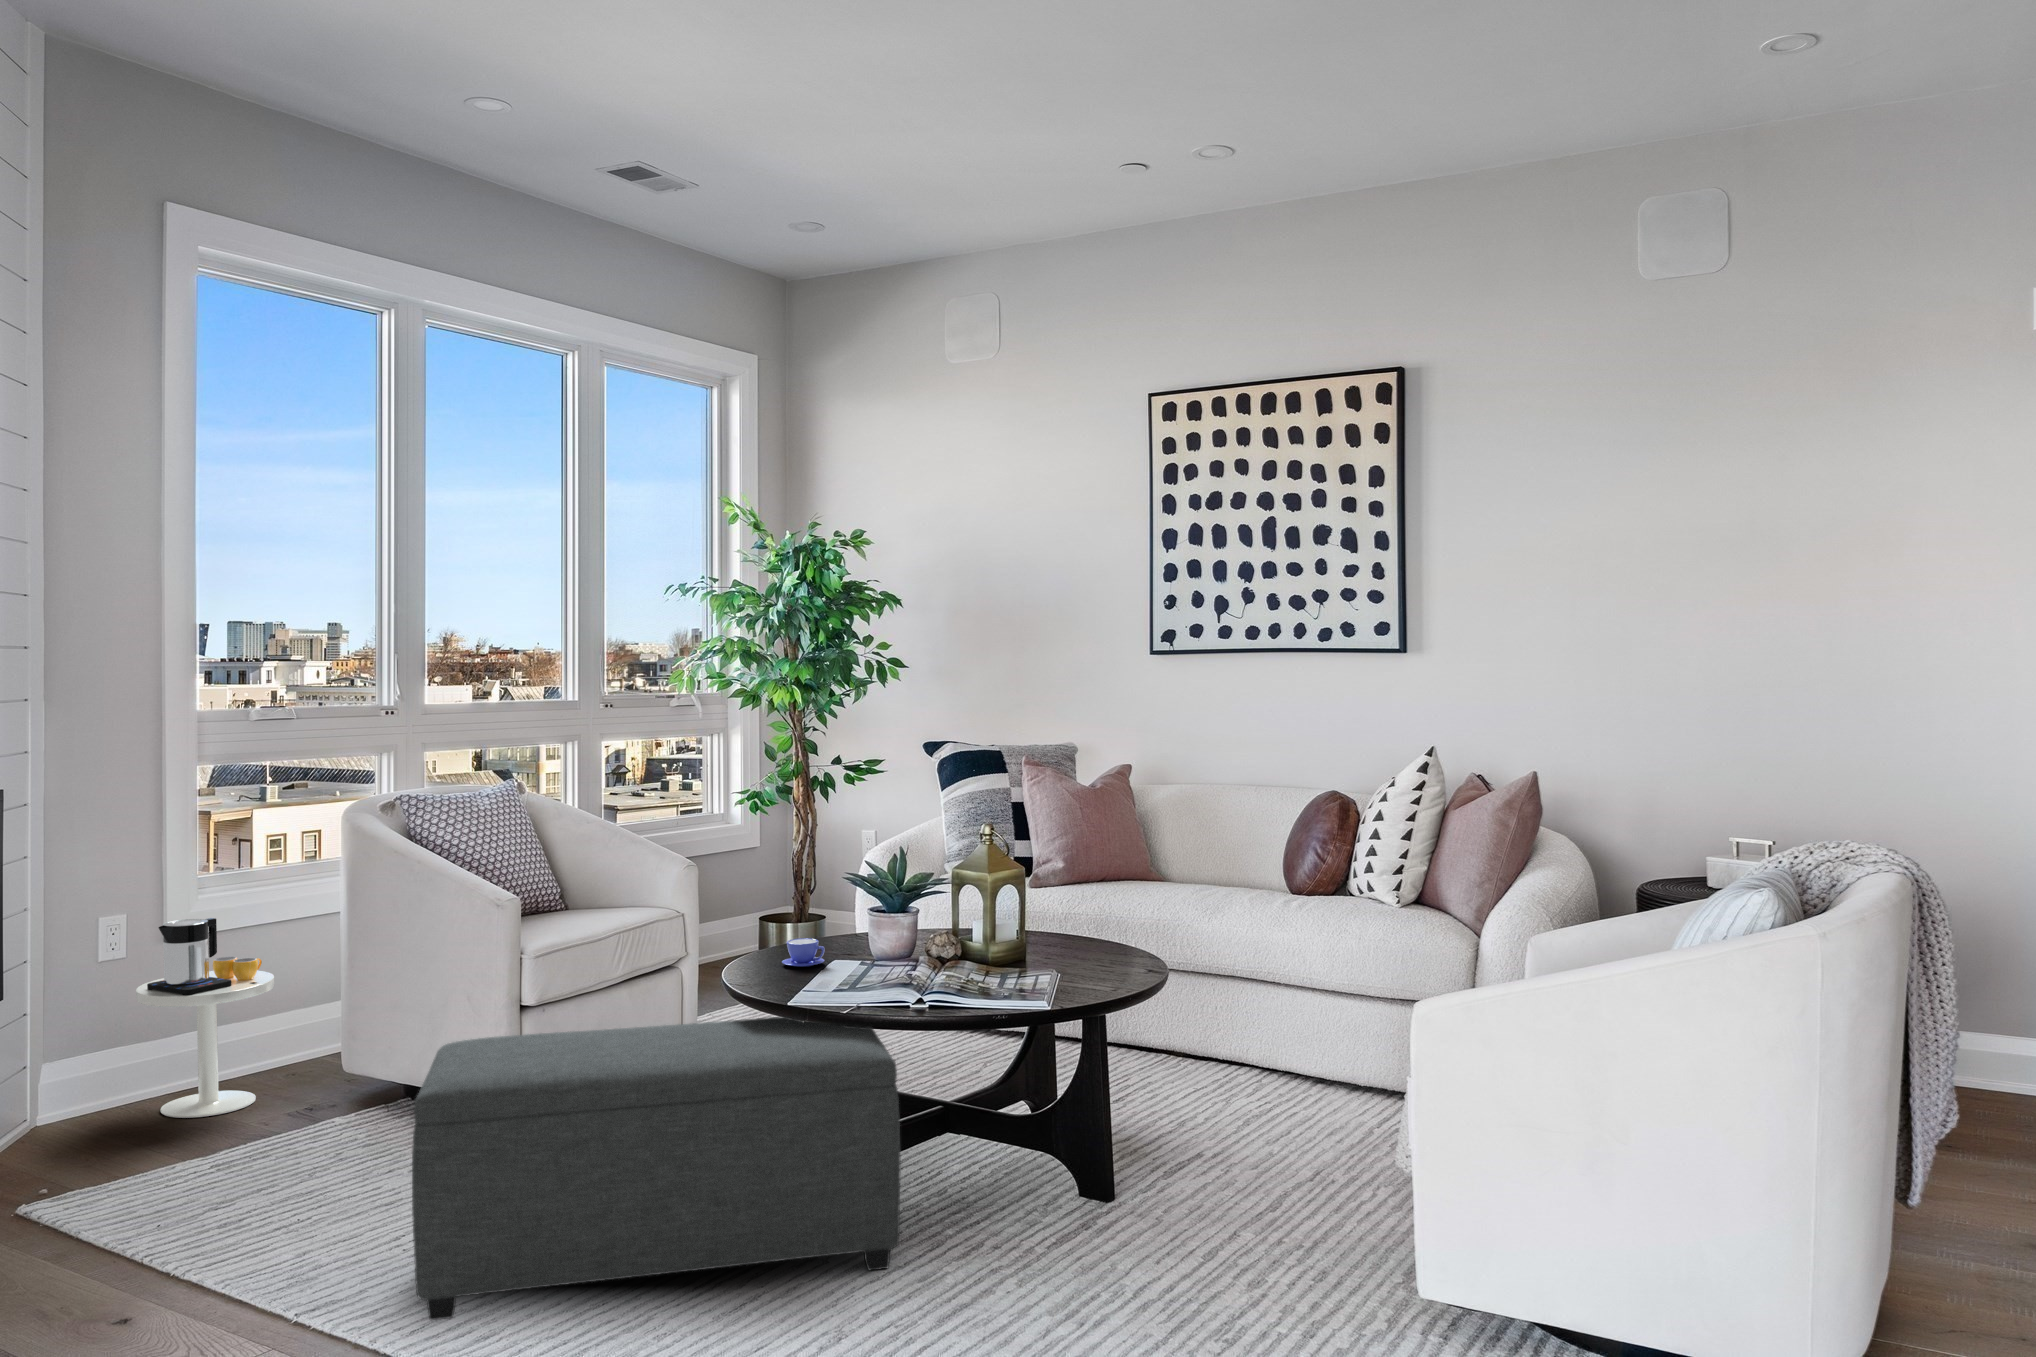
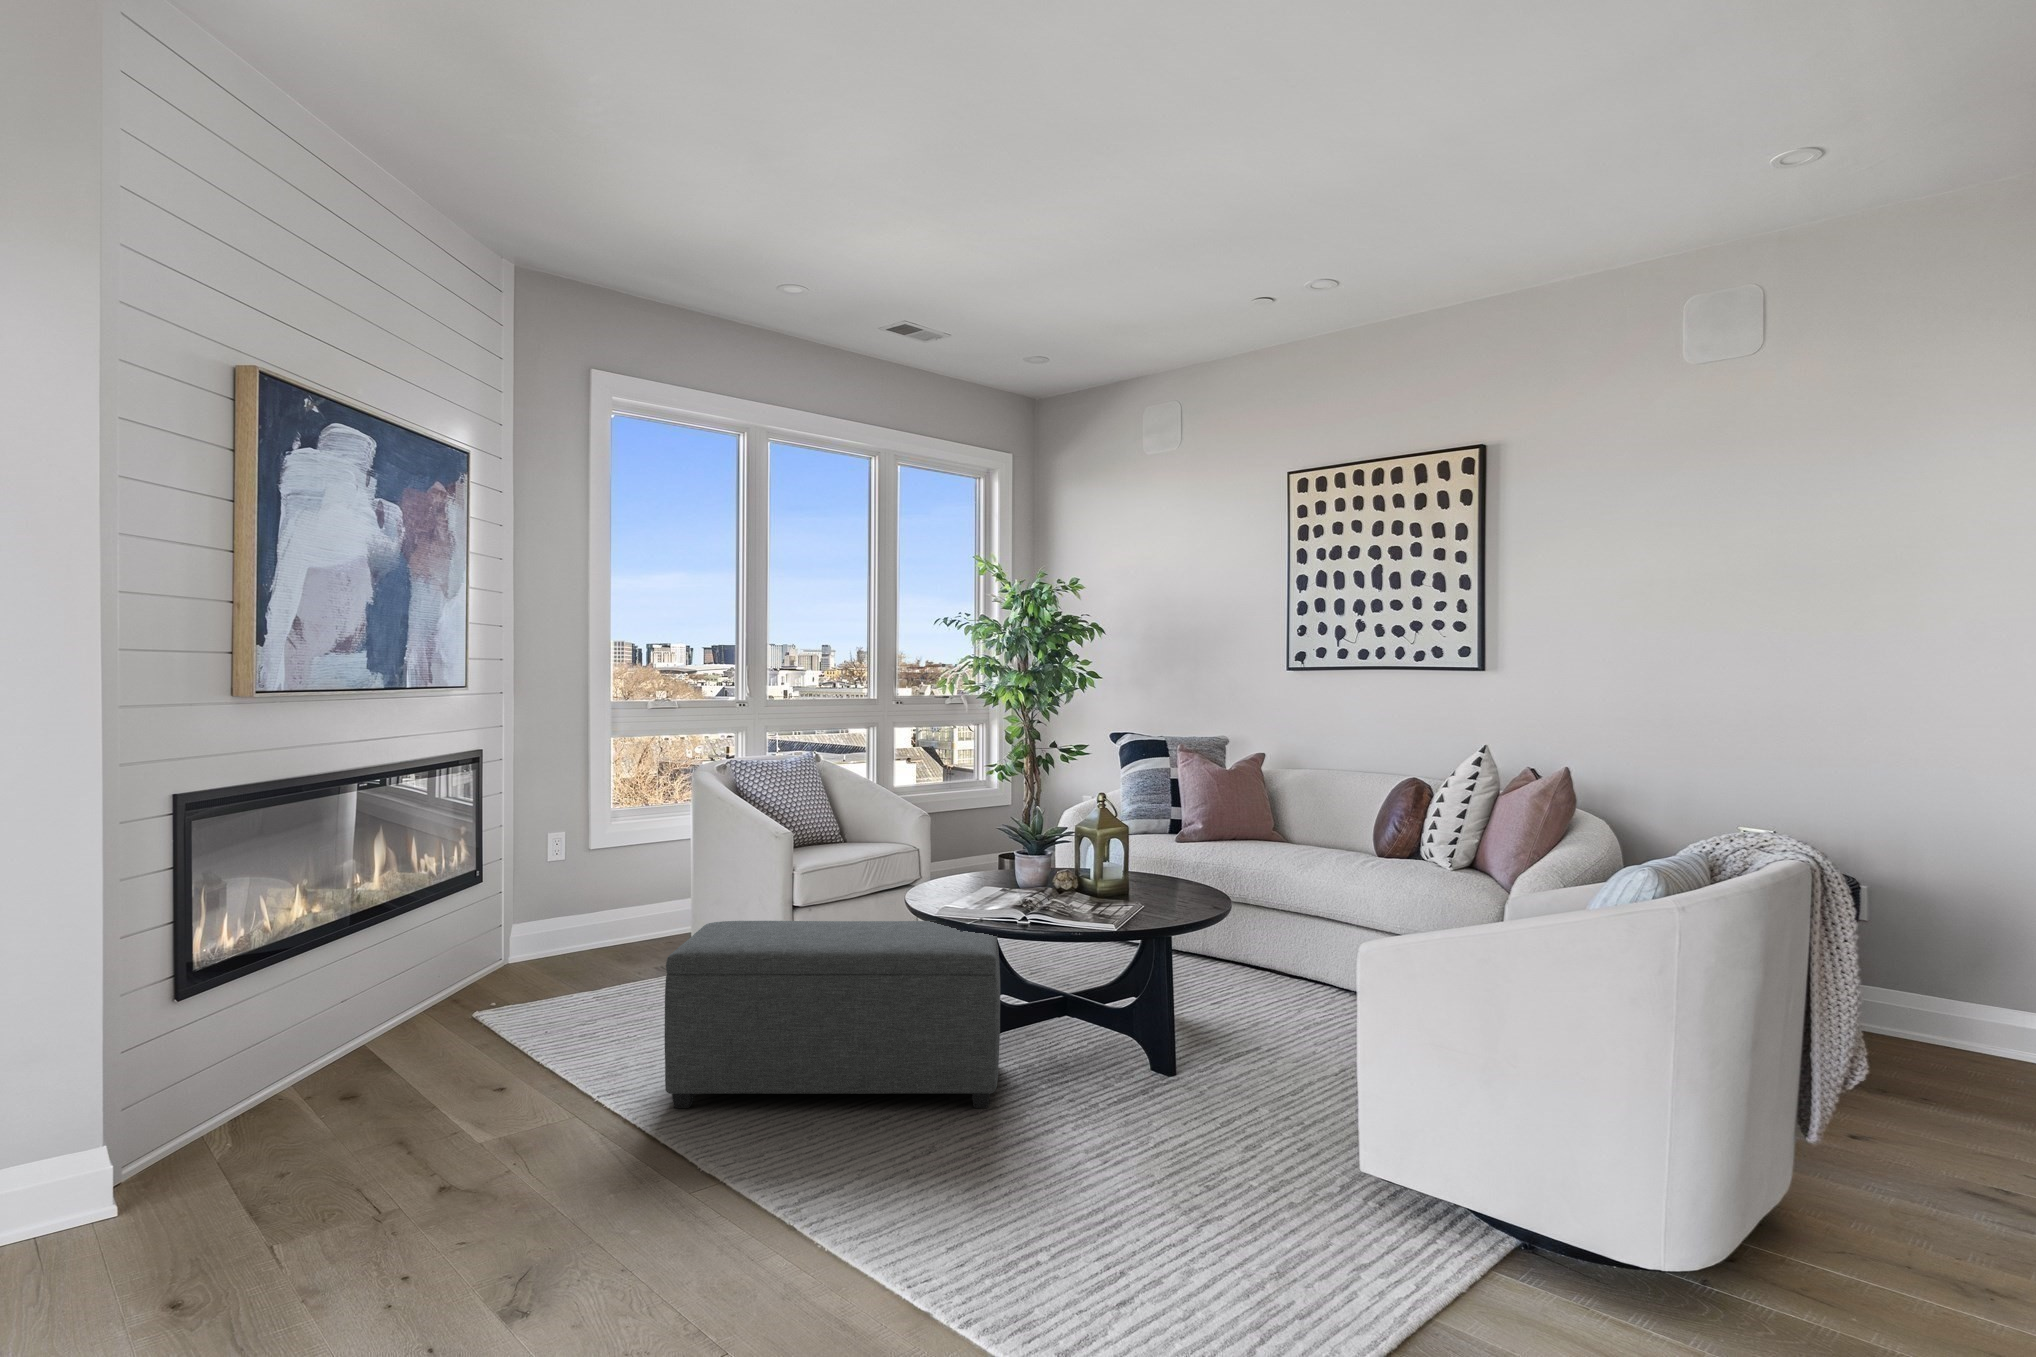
side table: present [136,918,274,1118] -> none [562,834,648,965]
teacup: present [782,938,825,967] -> none [950,867,980,887]

